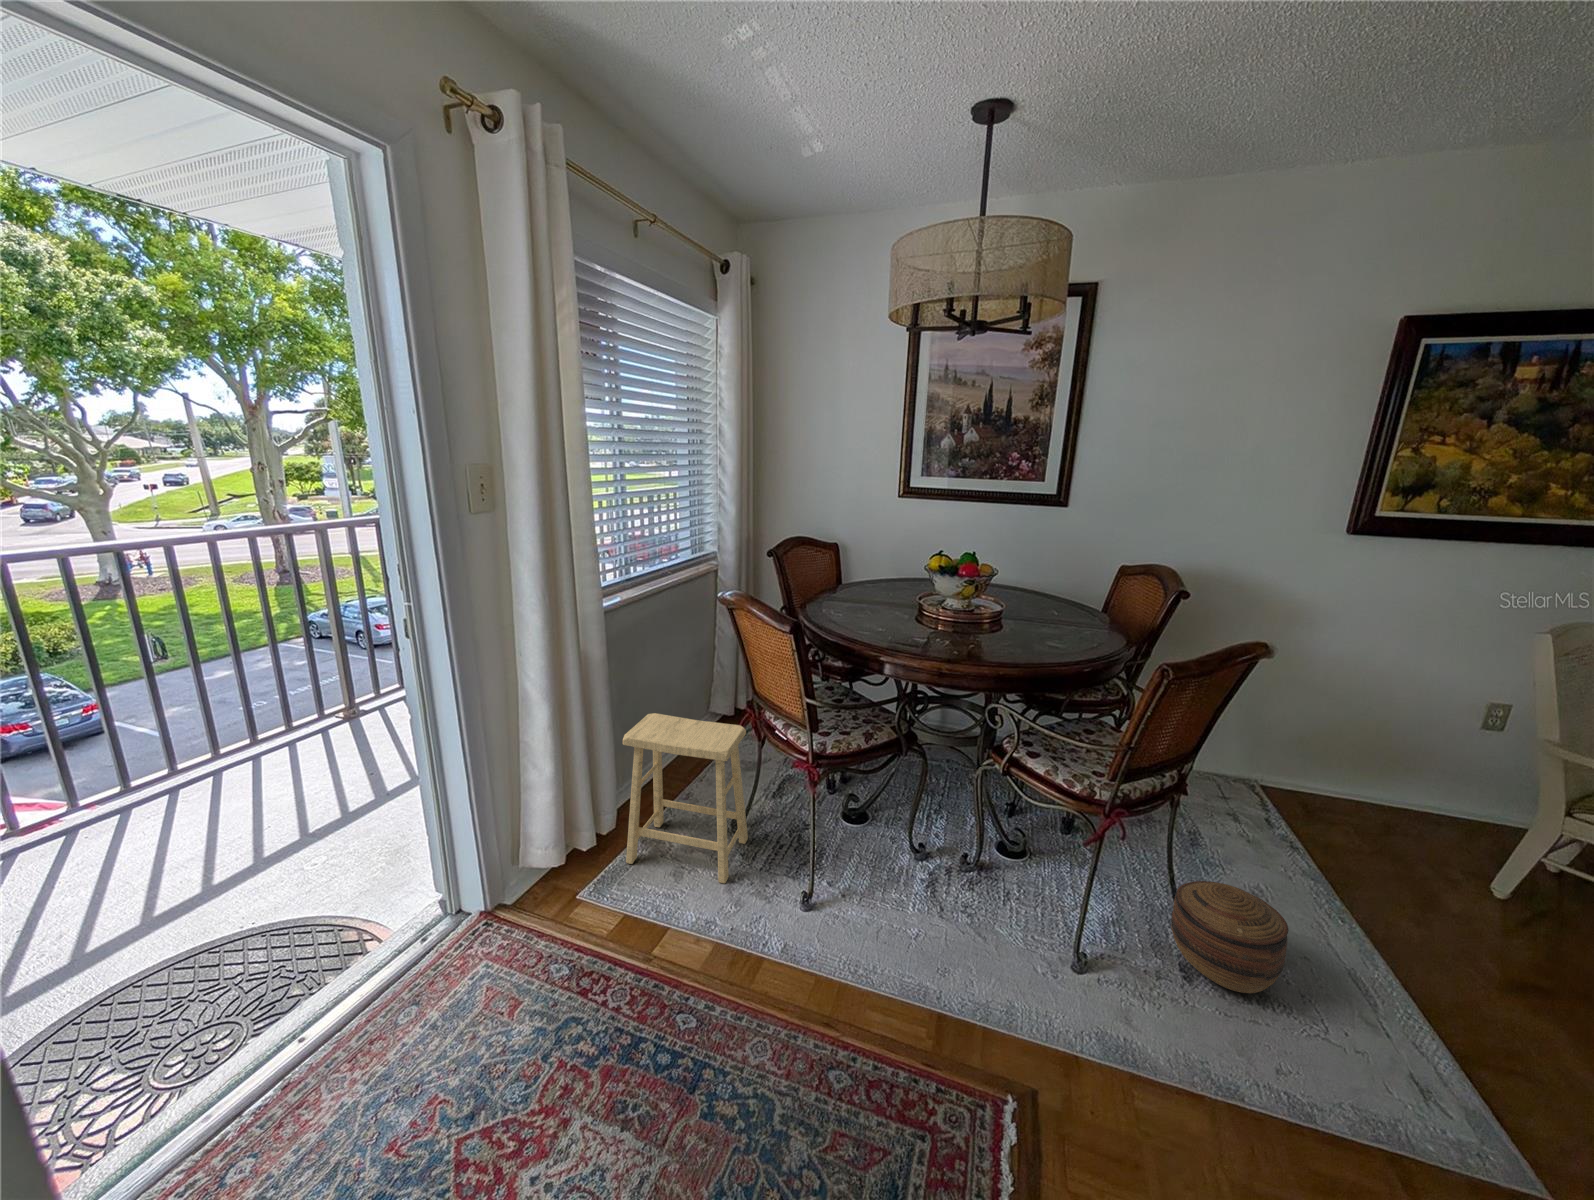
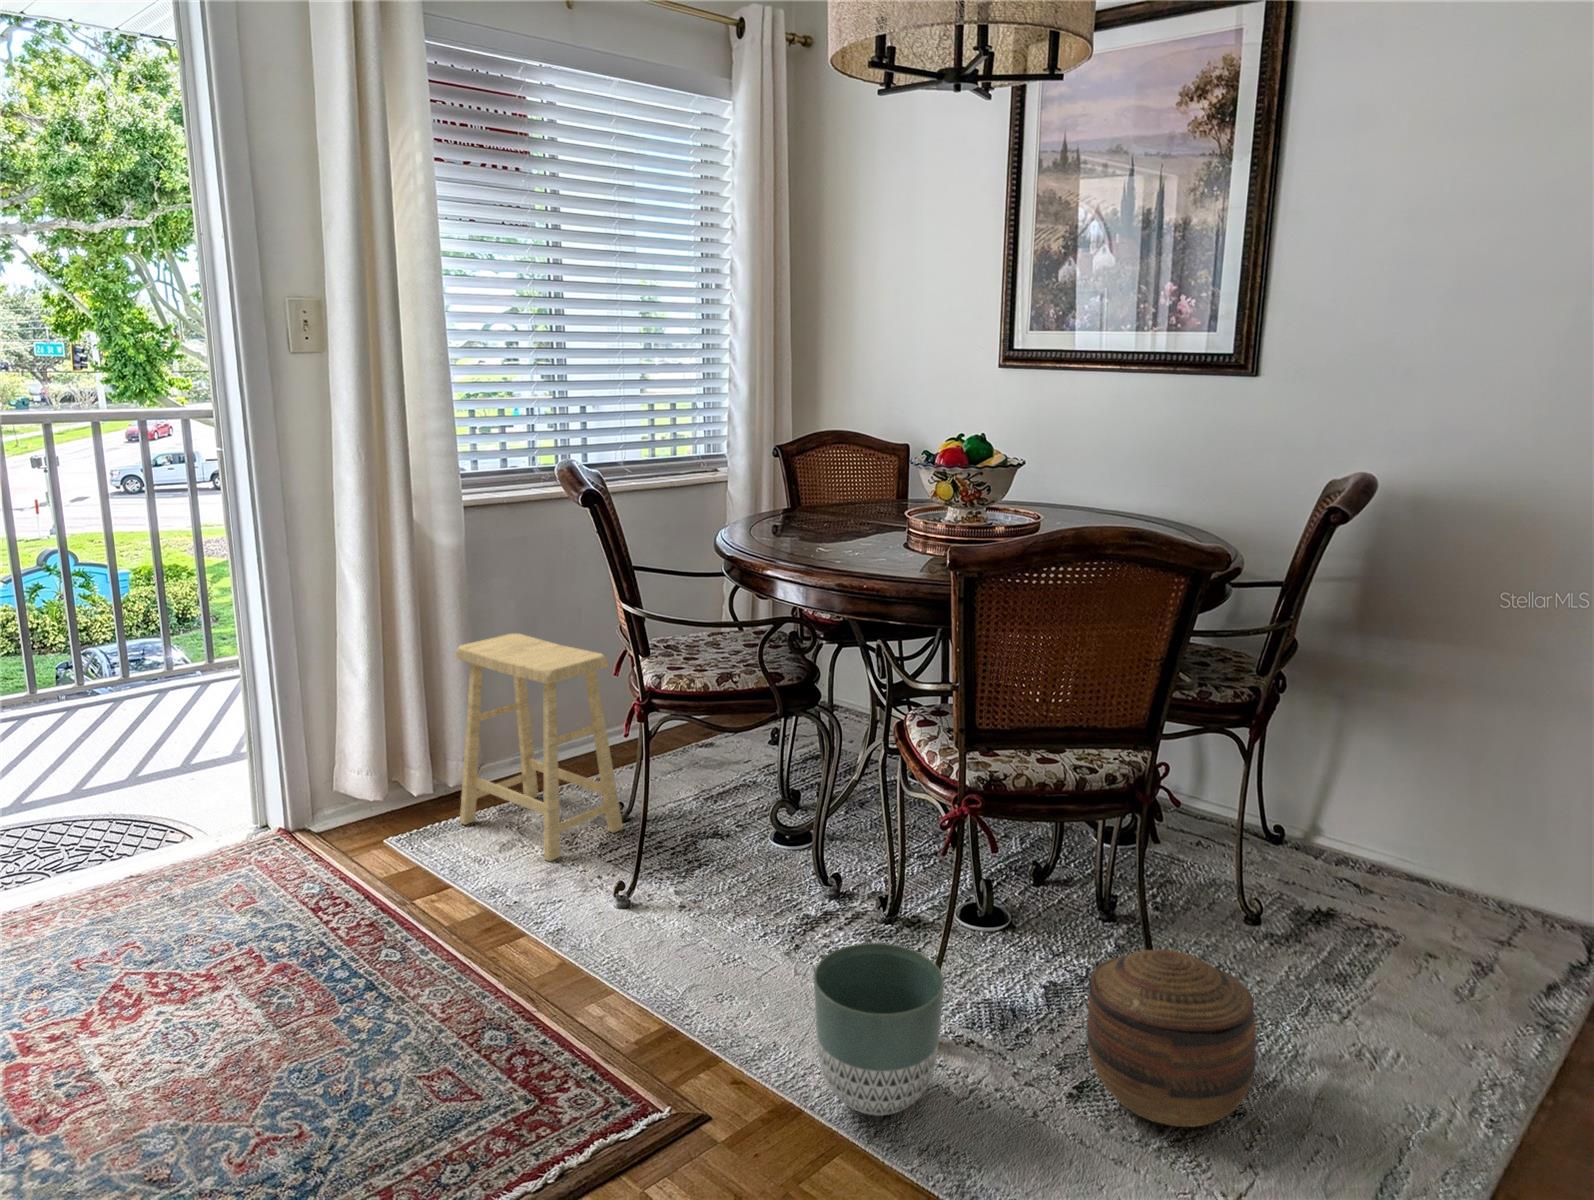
planter: none [1072,928,1173,1054] -> present [814,943,944,1116]

